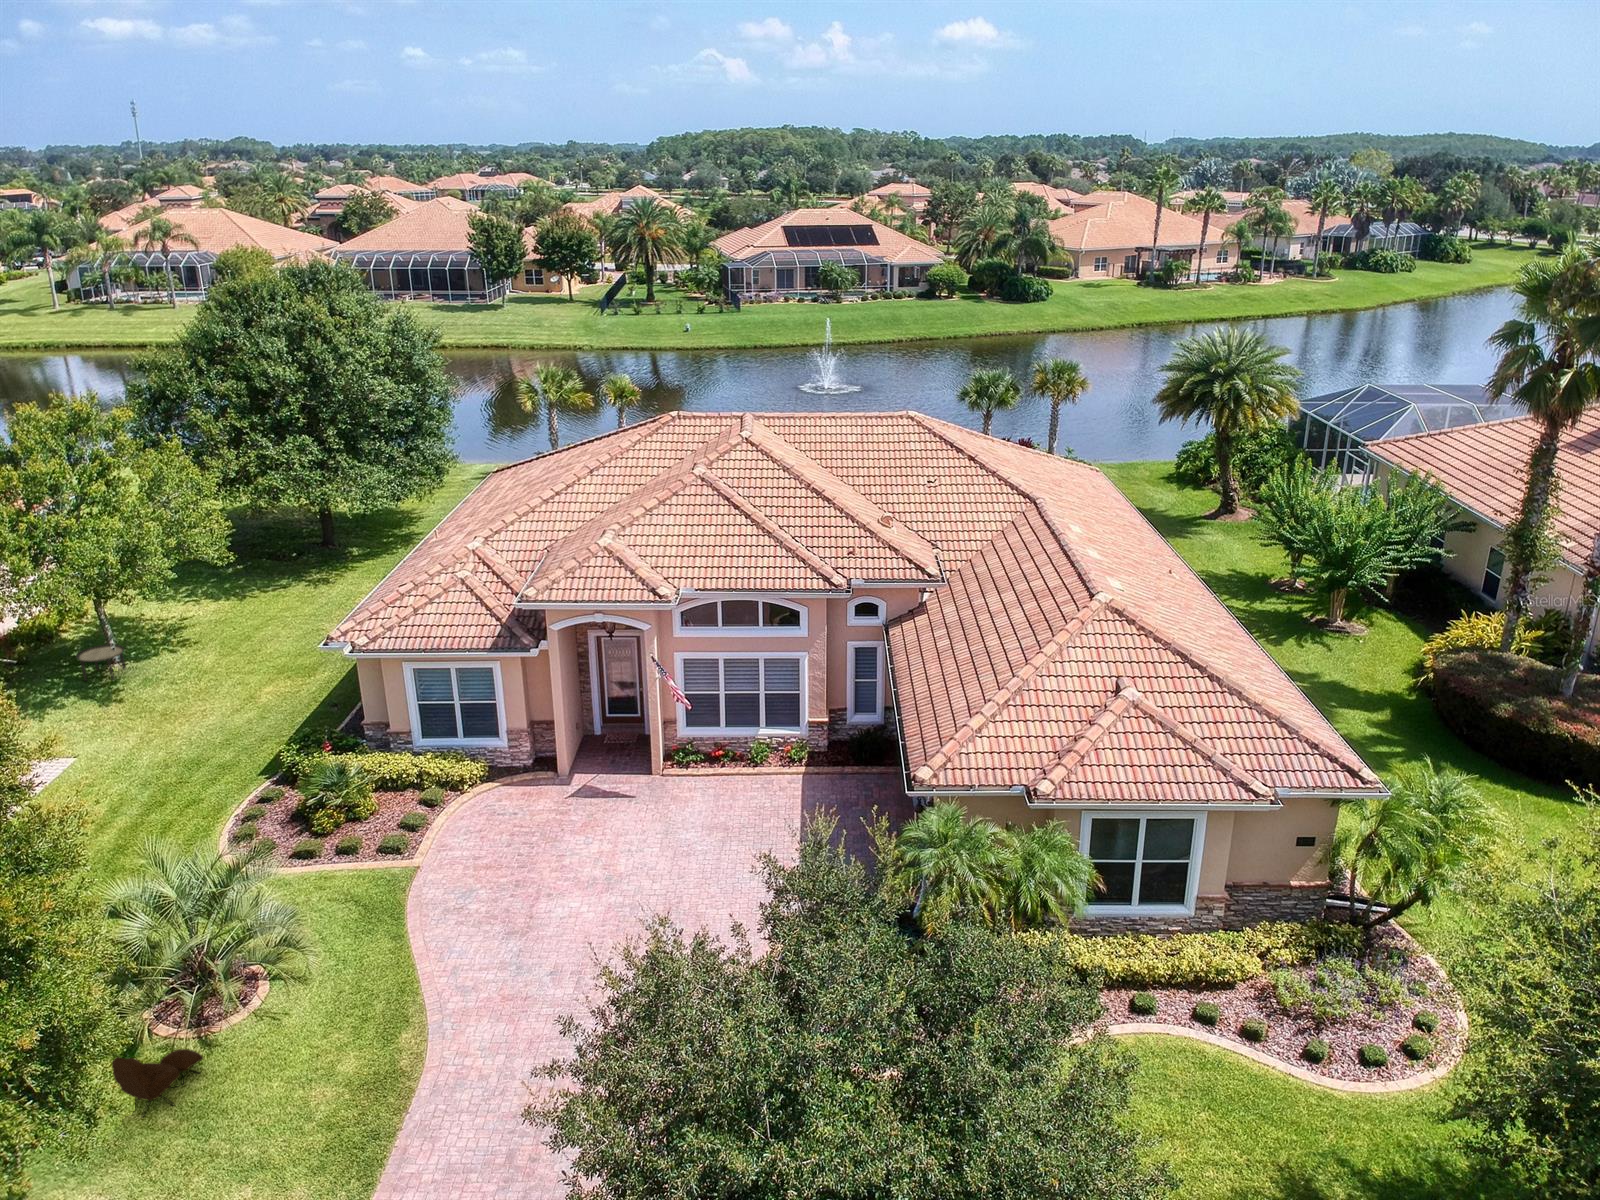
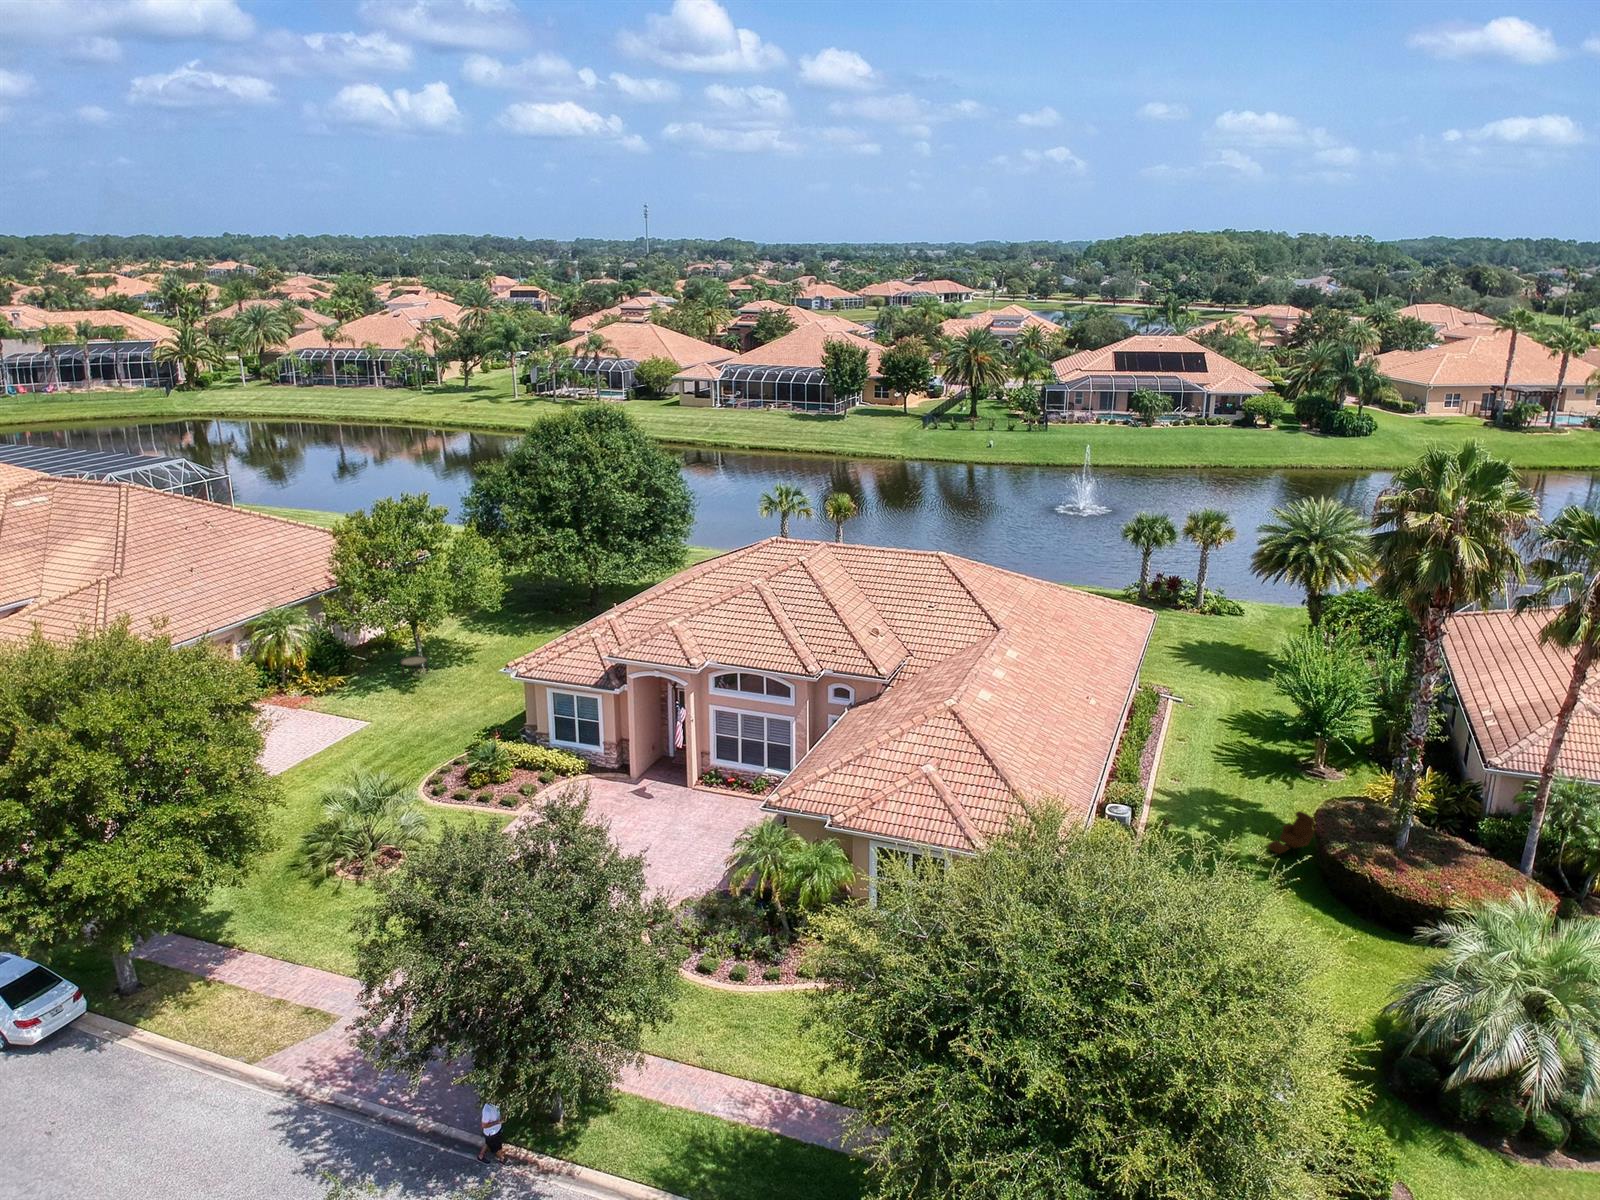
lounge chair: present [112,1049,204,1117] -> present [1268,811,1314,855]

